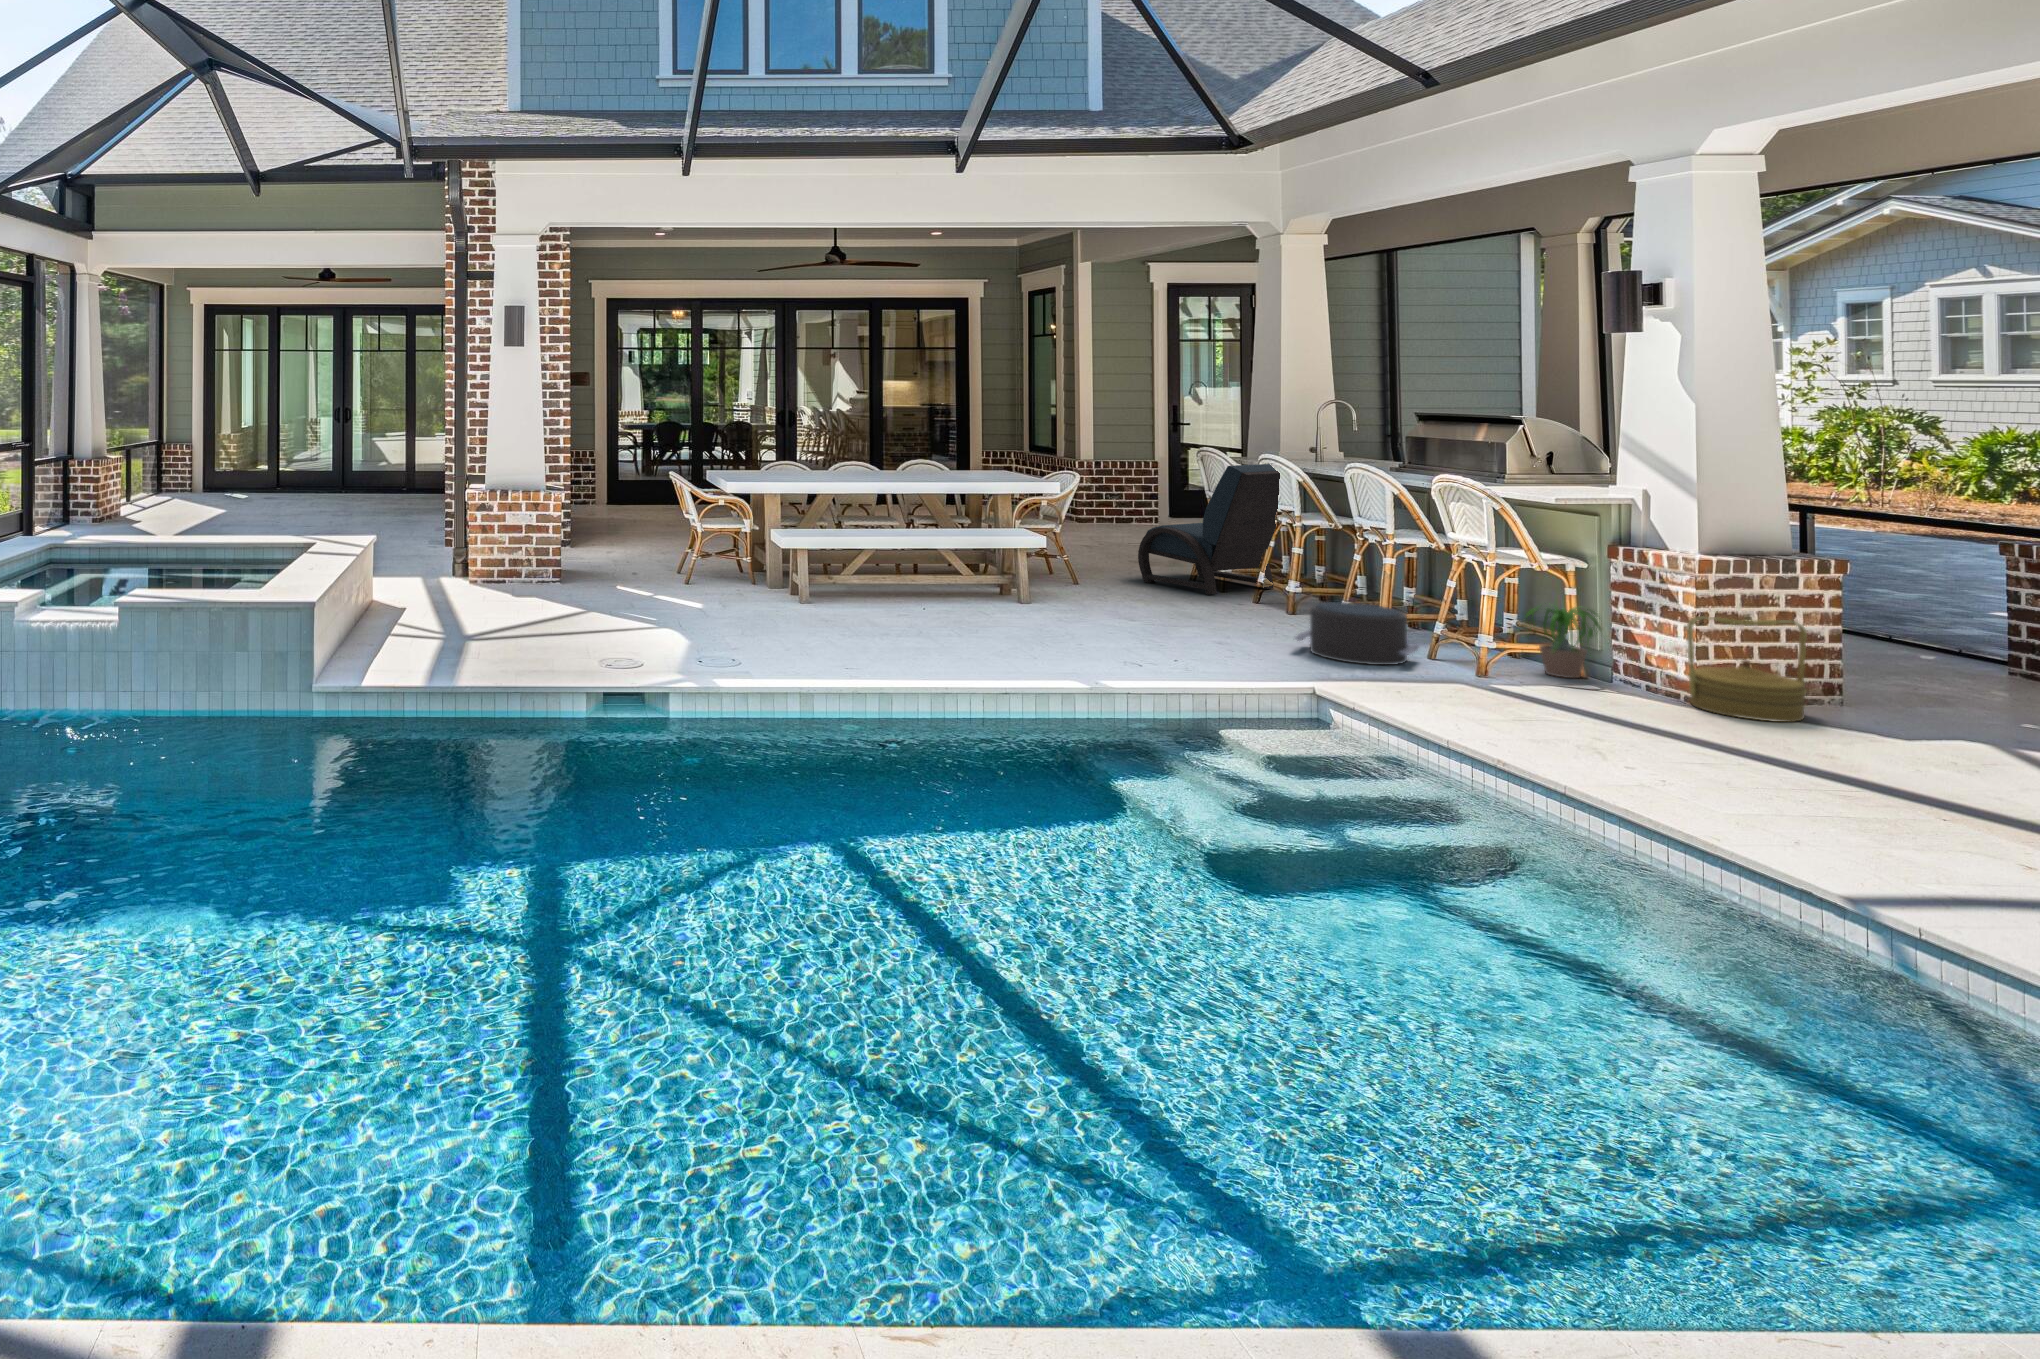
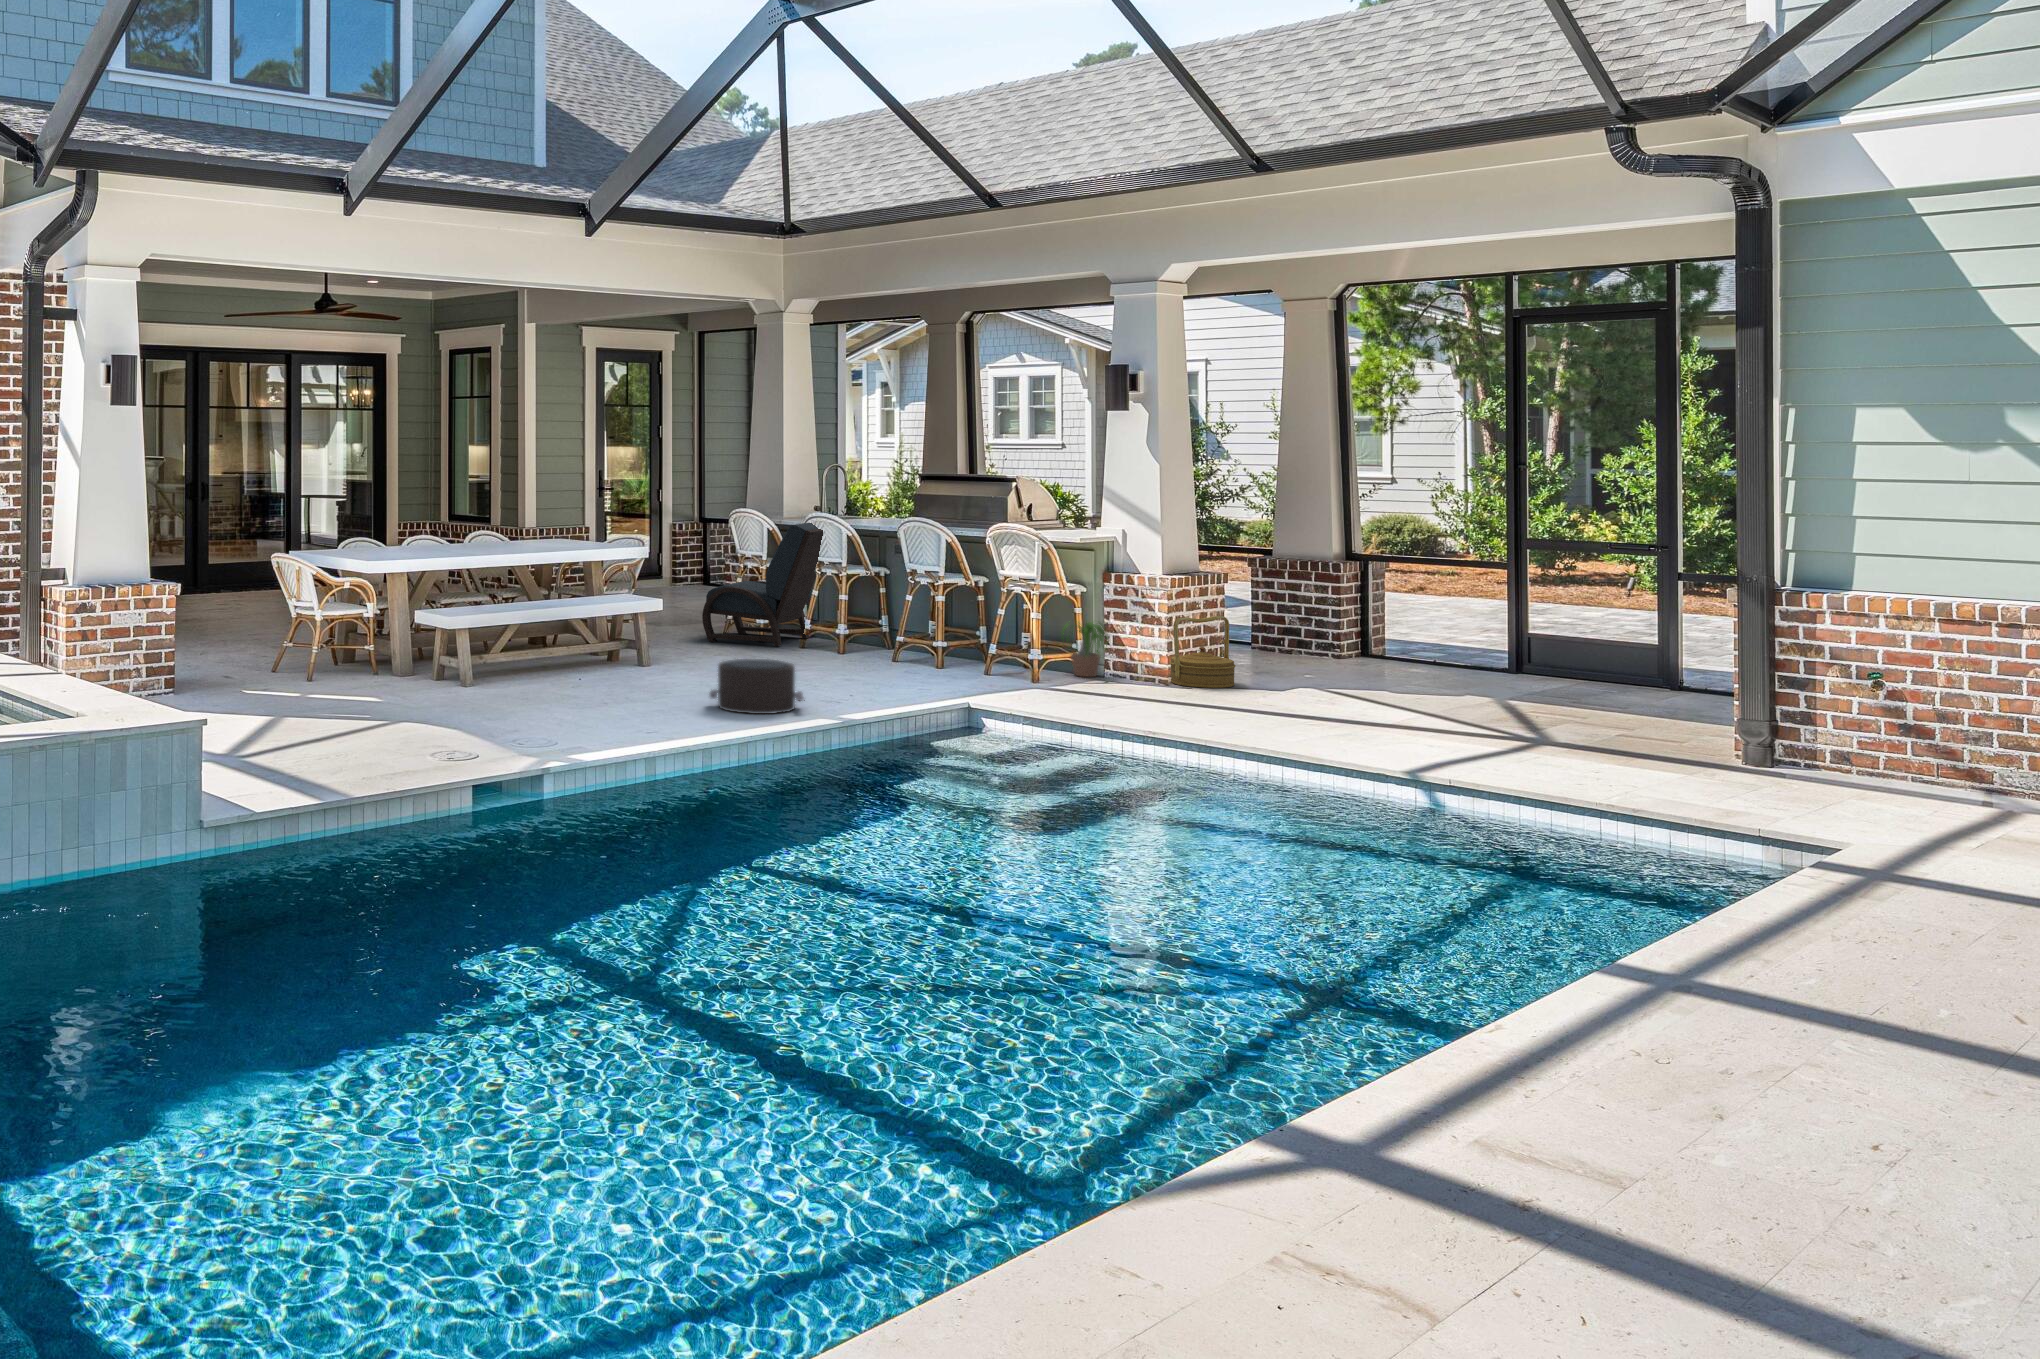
pouf: present [1295,602,1418,665] -> present [709,659,805,714]

